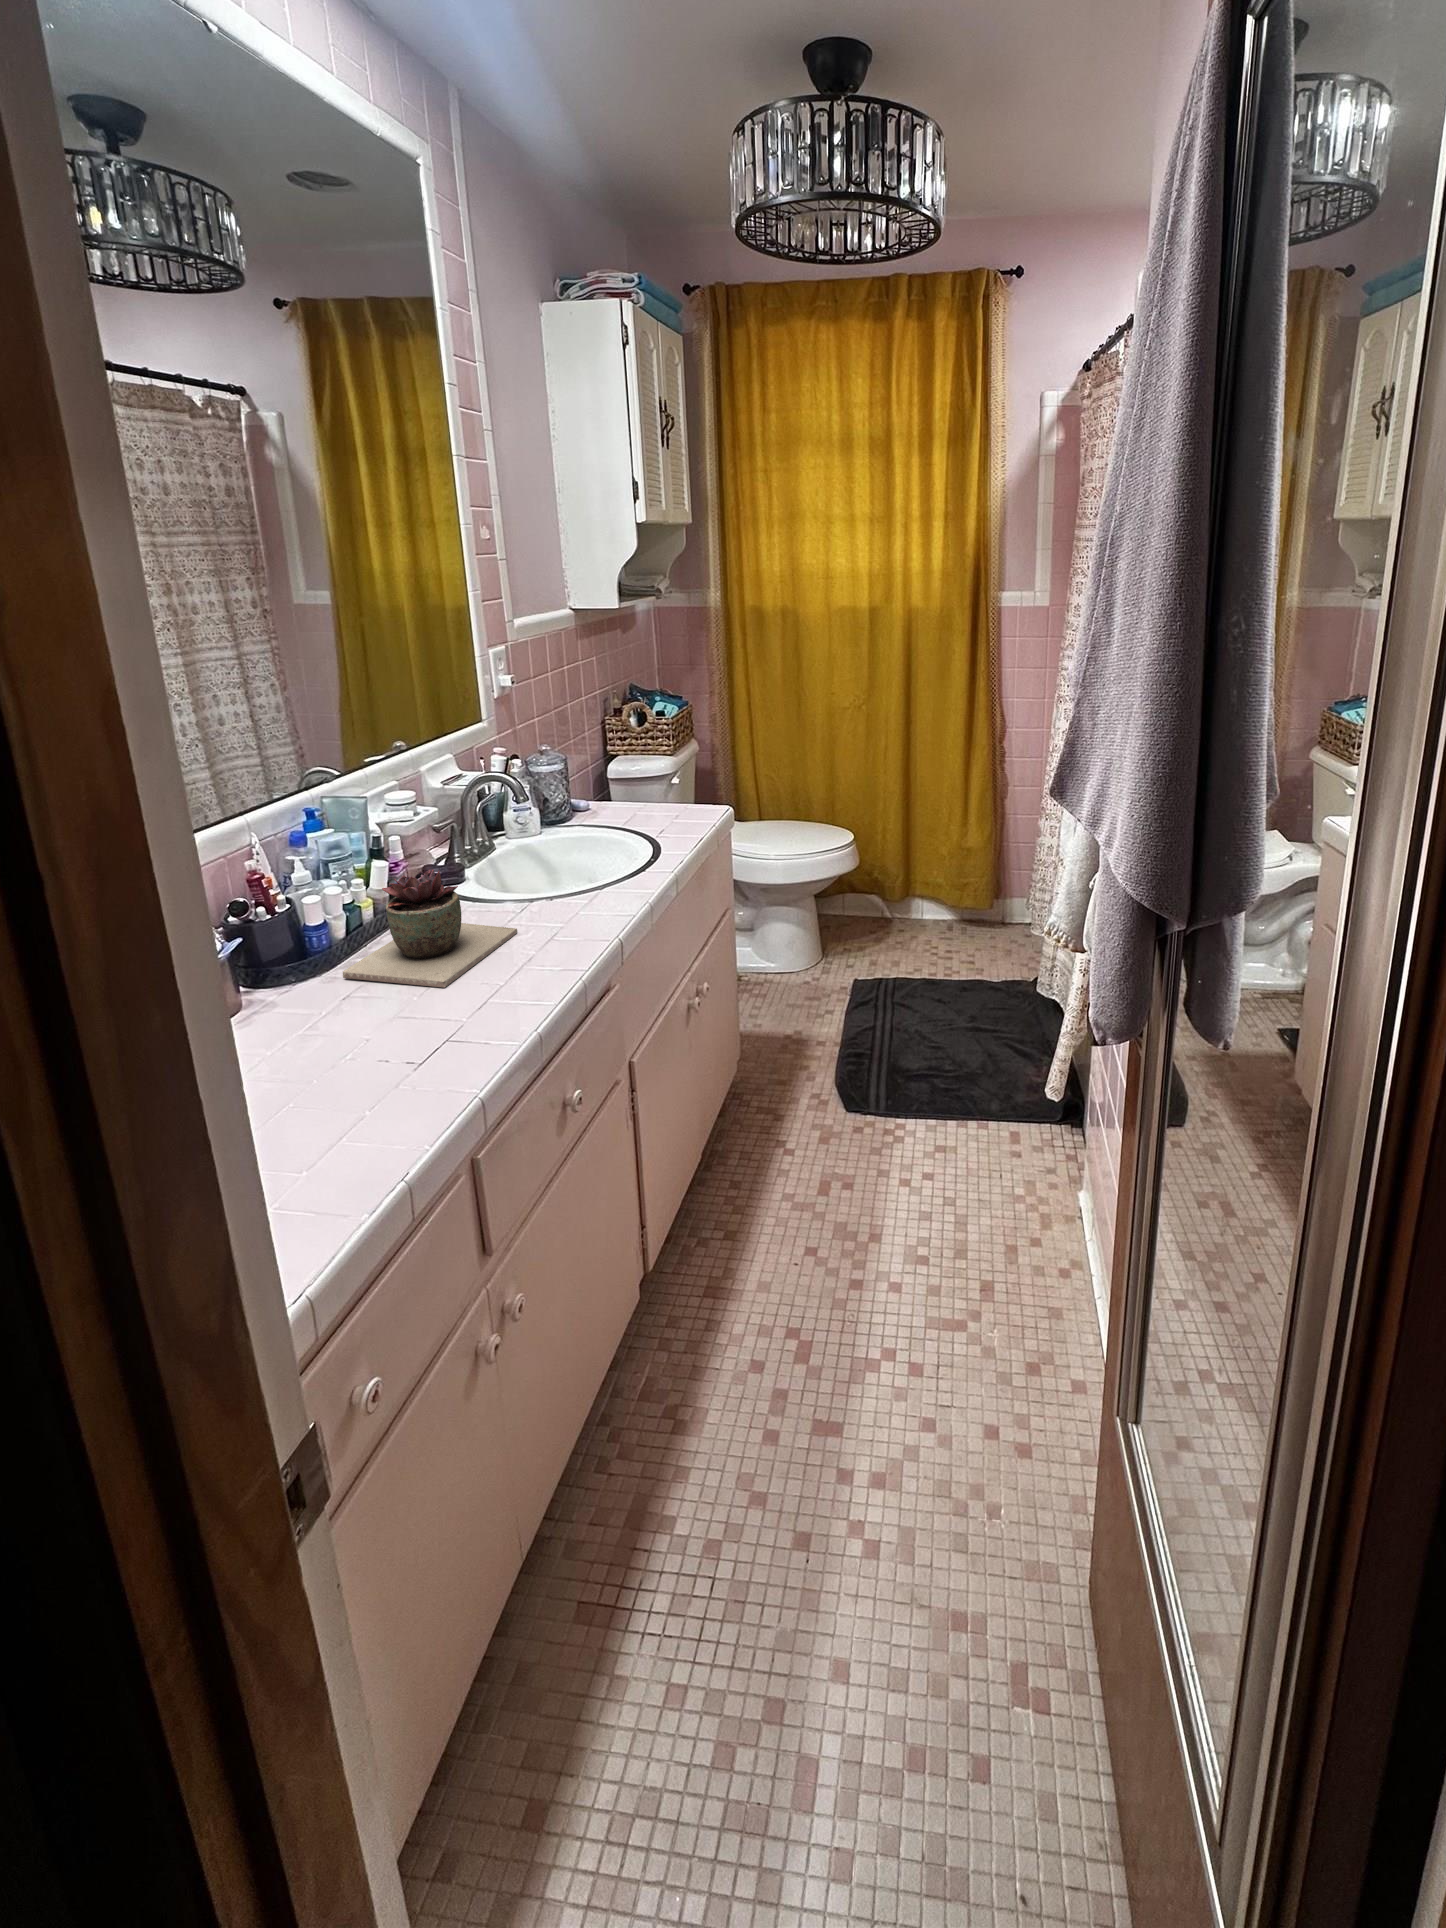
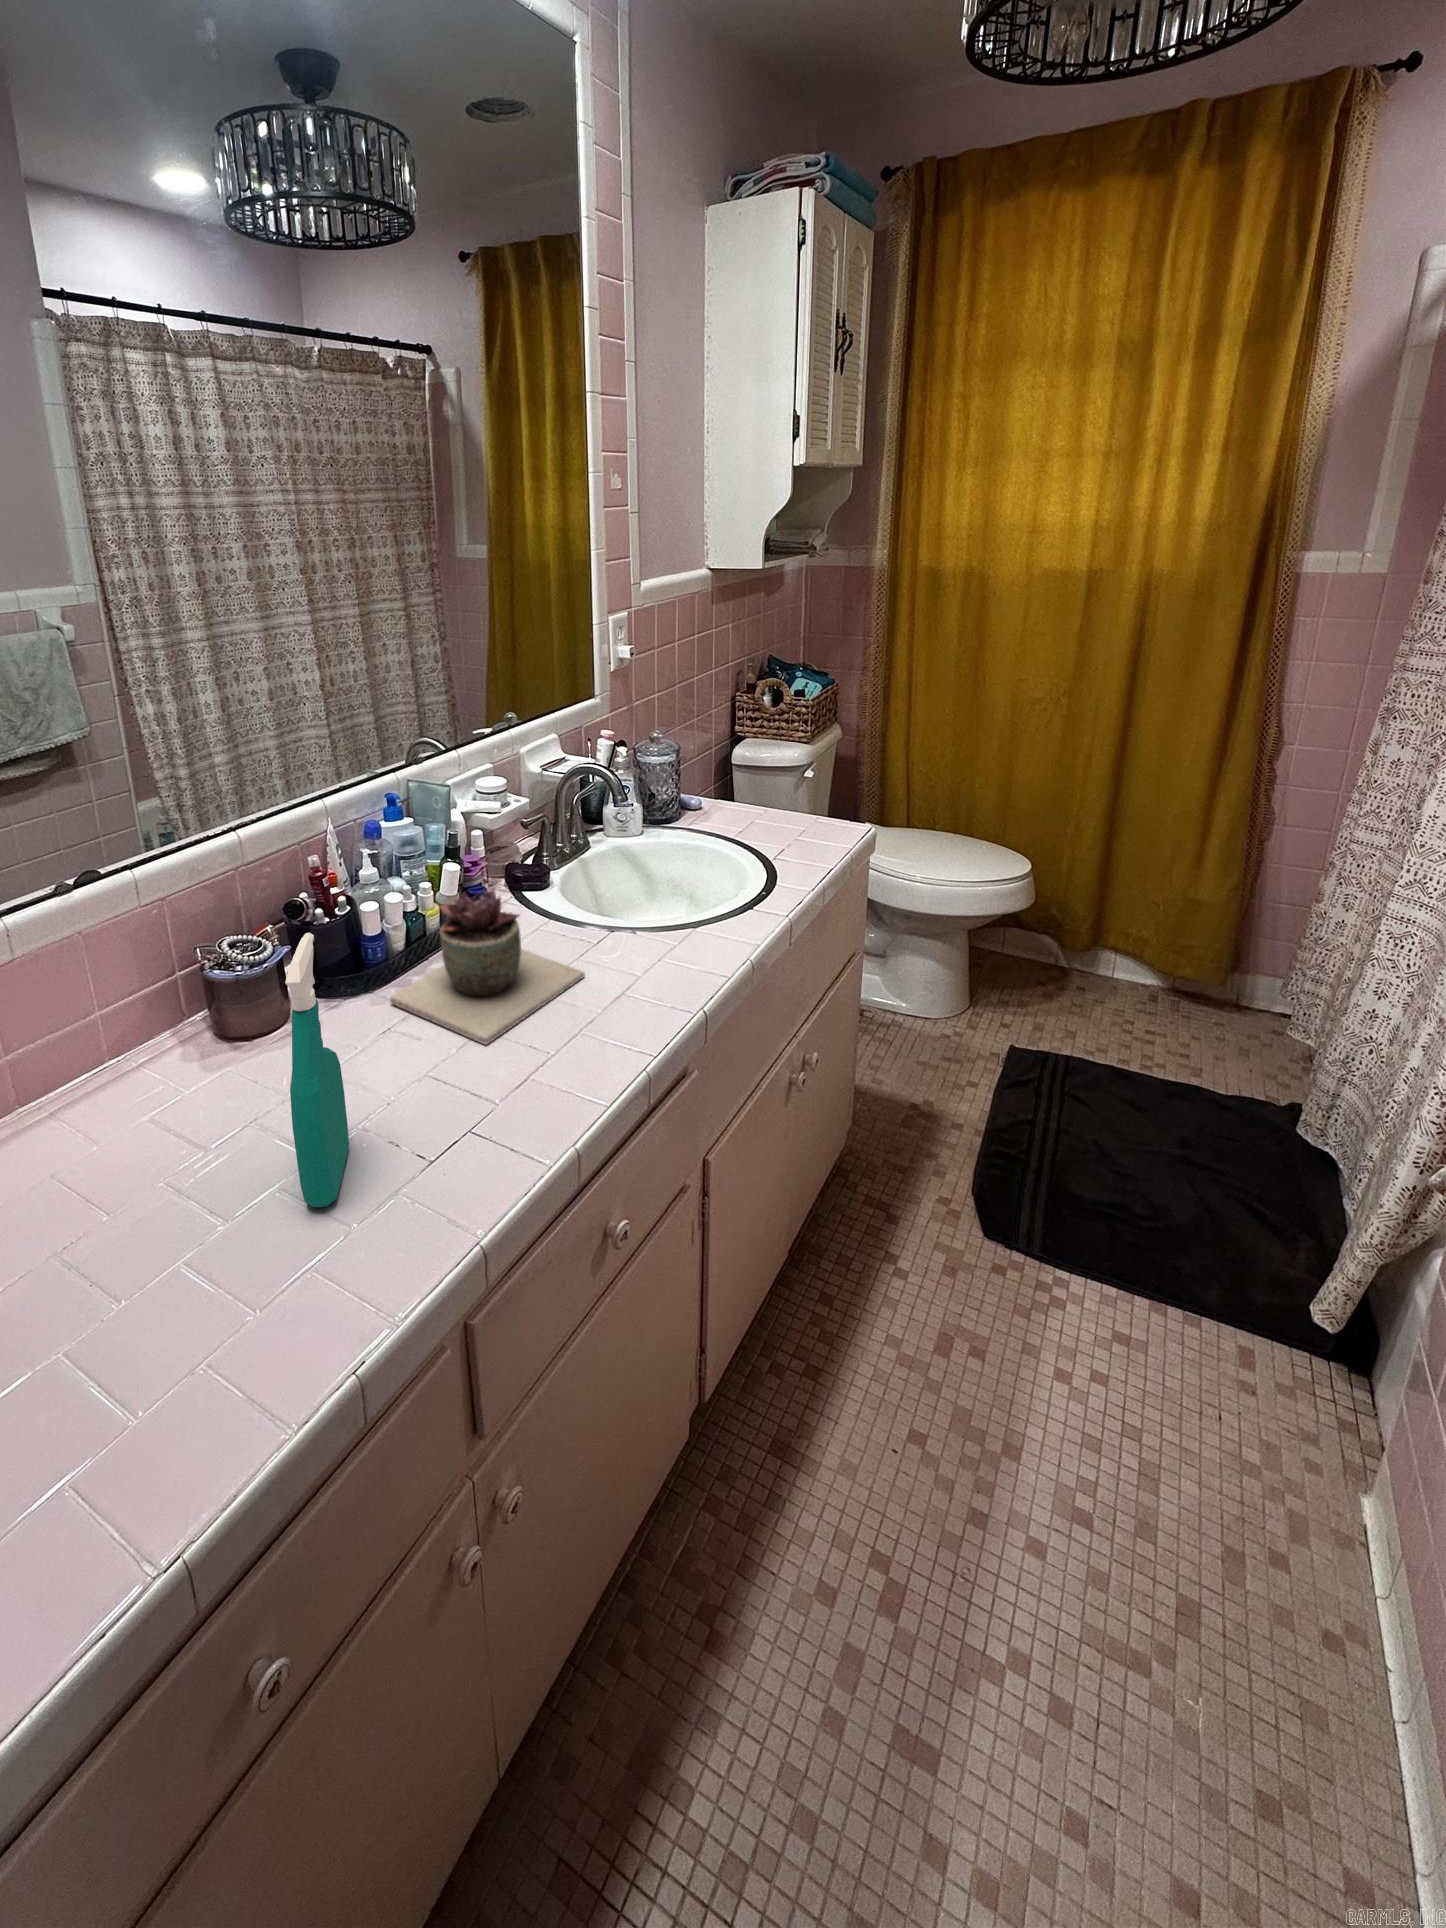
spray bottle: none [296,888,349,1106] -> present [285,933,349,1207]

